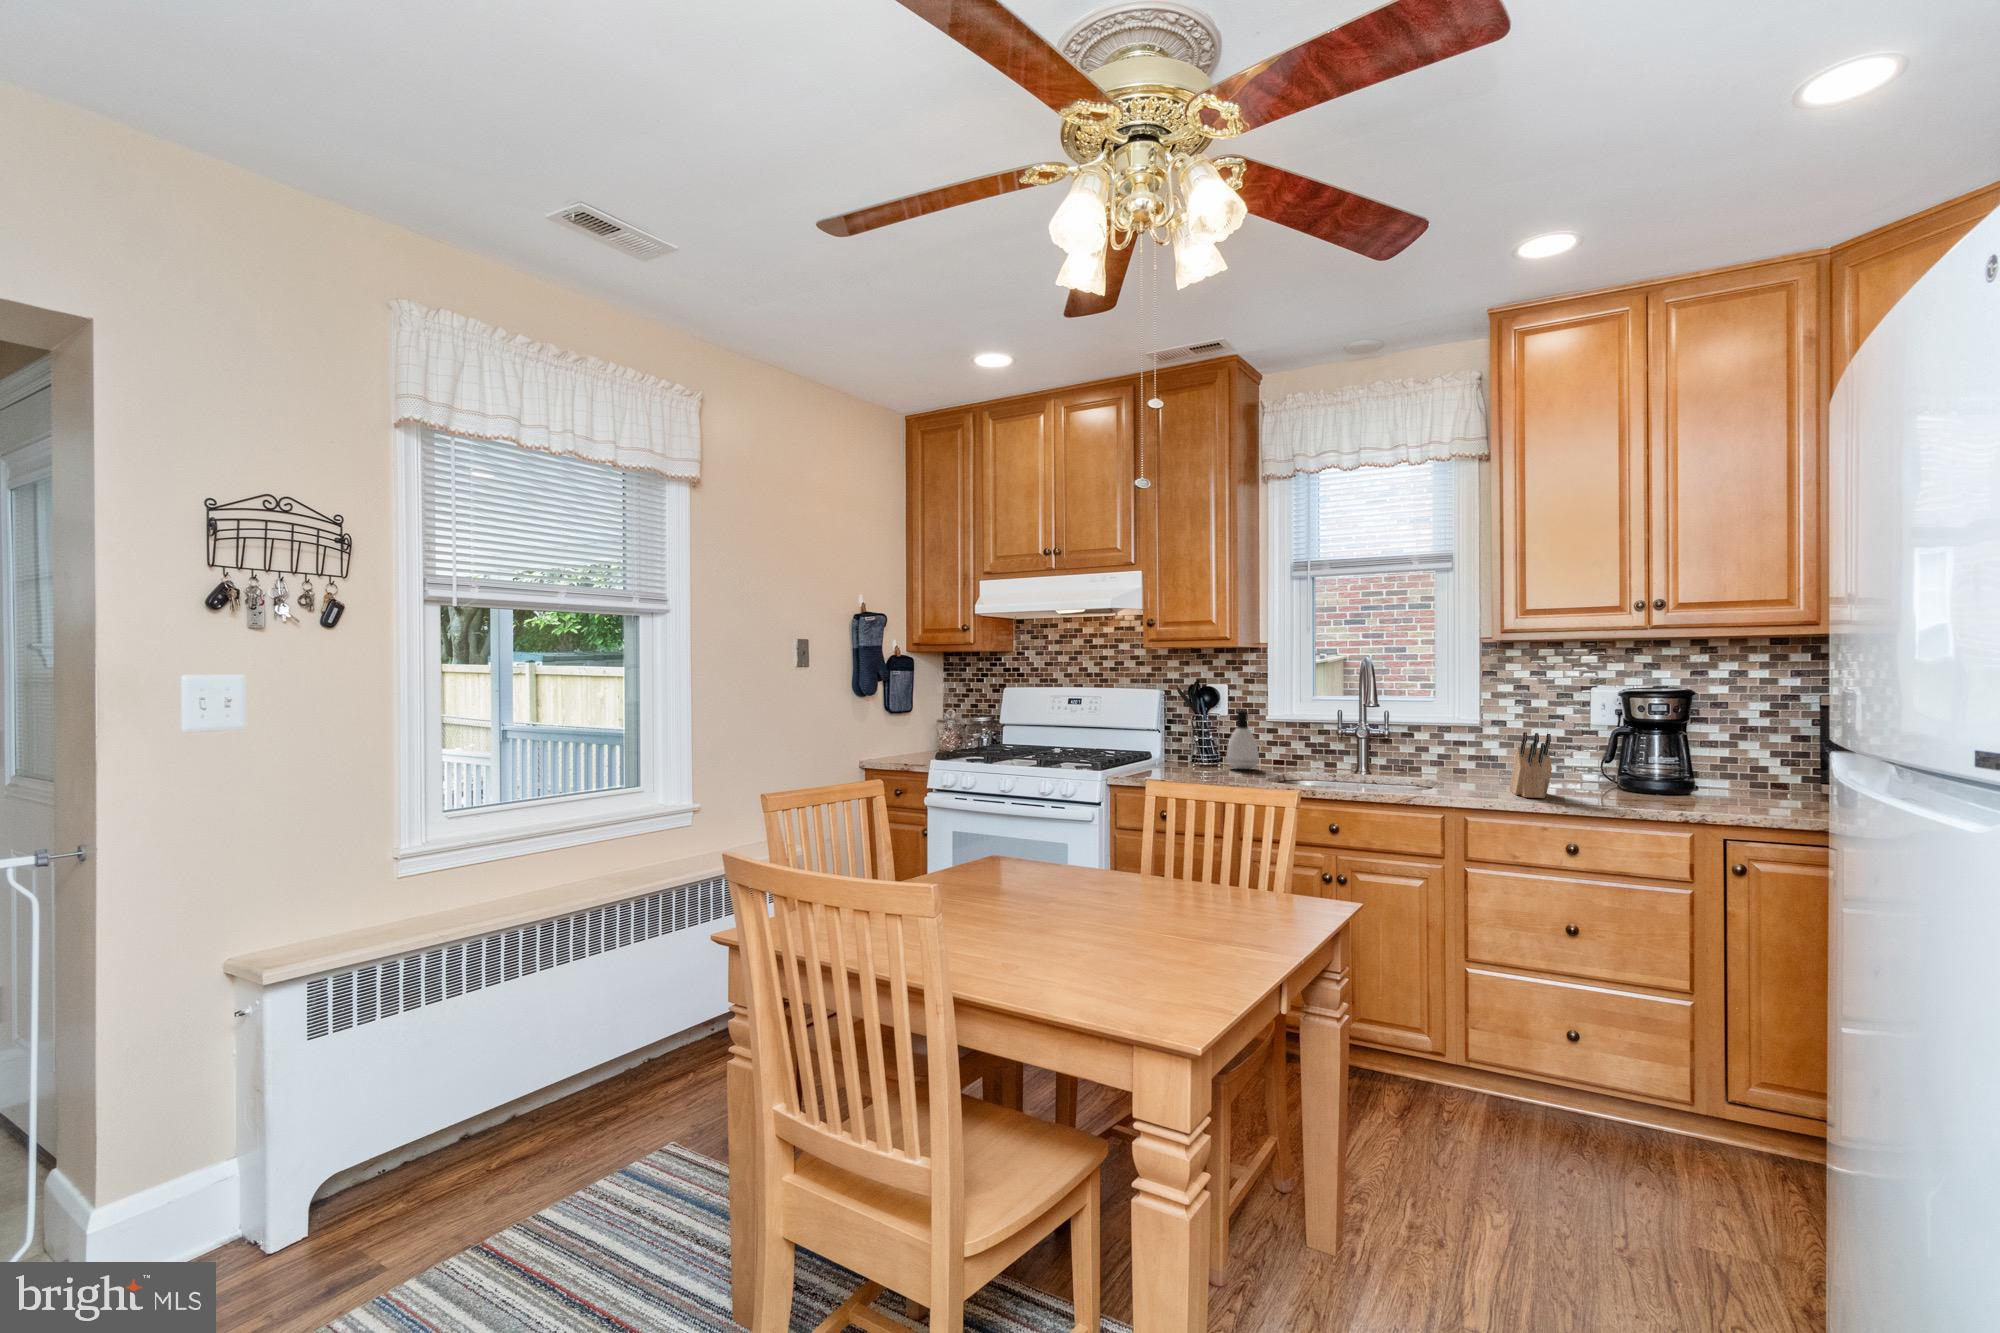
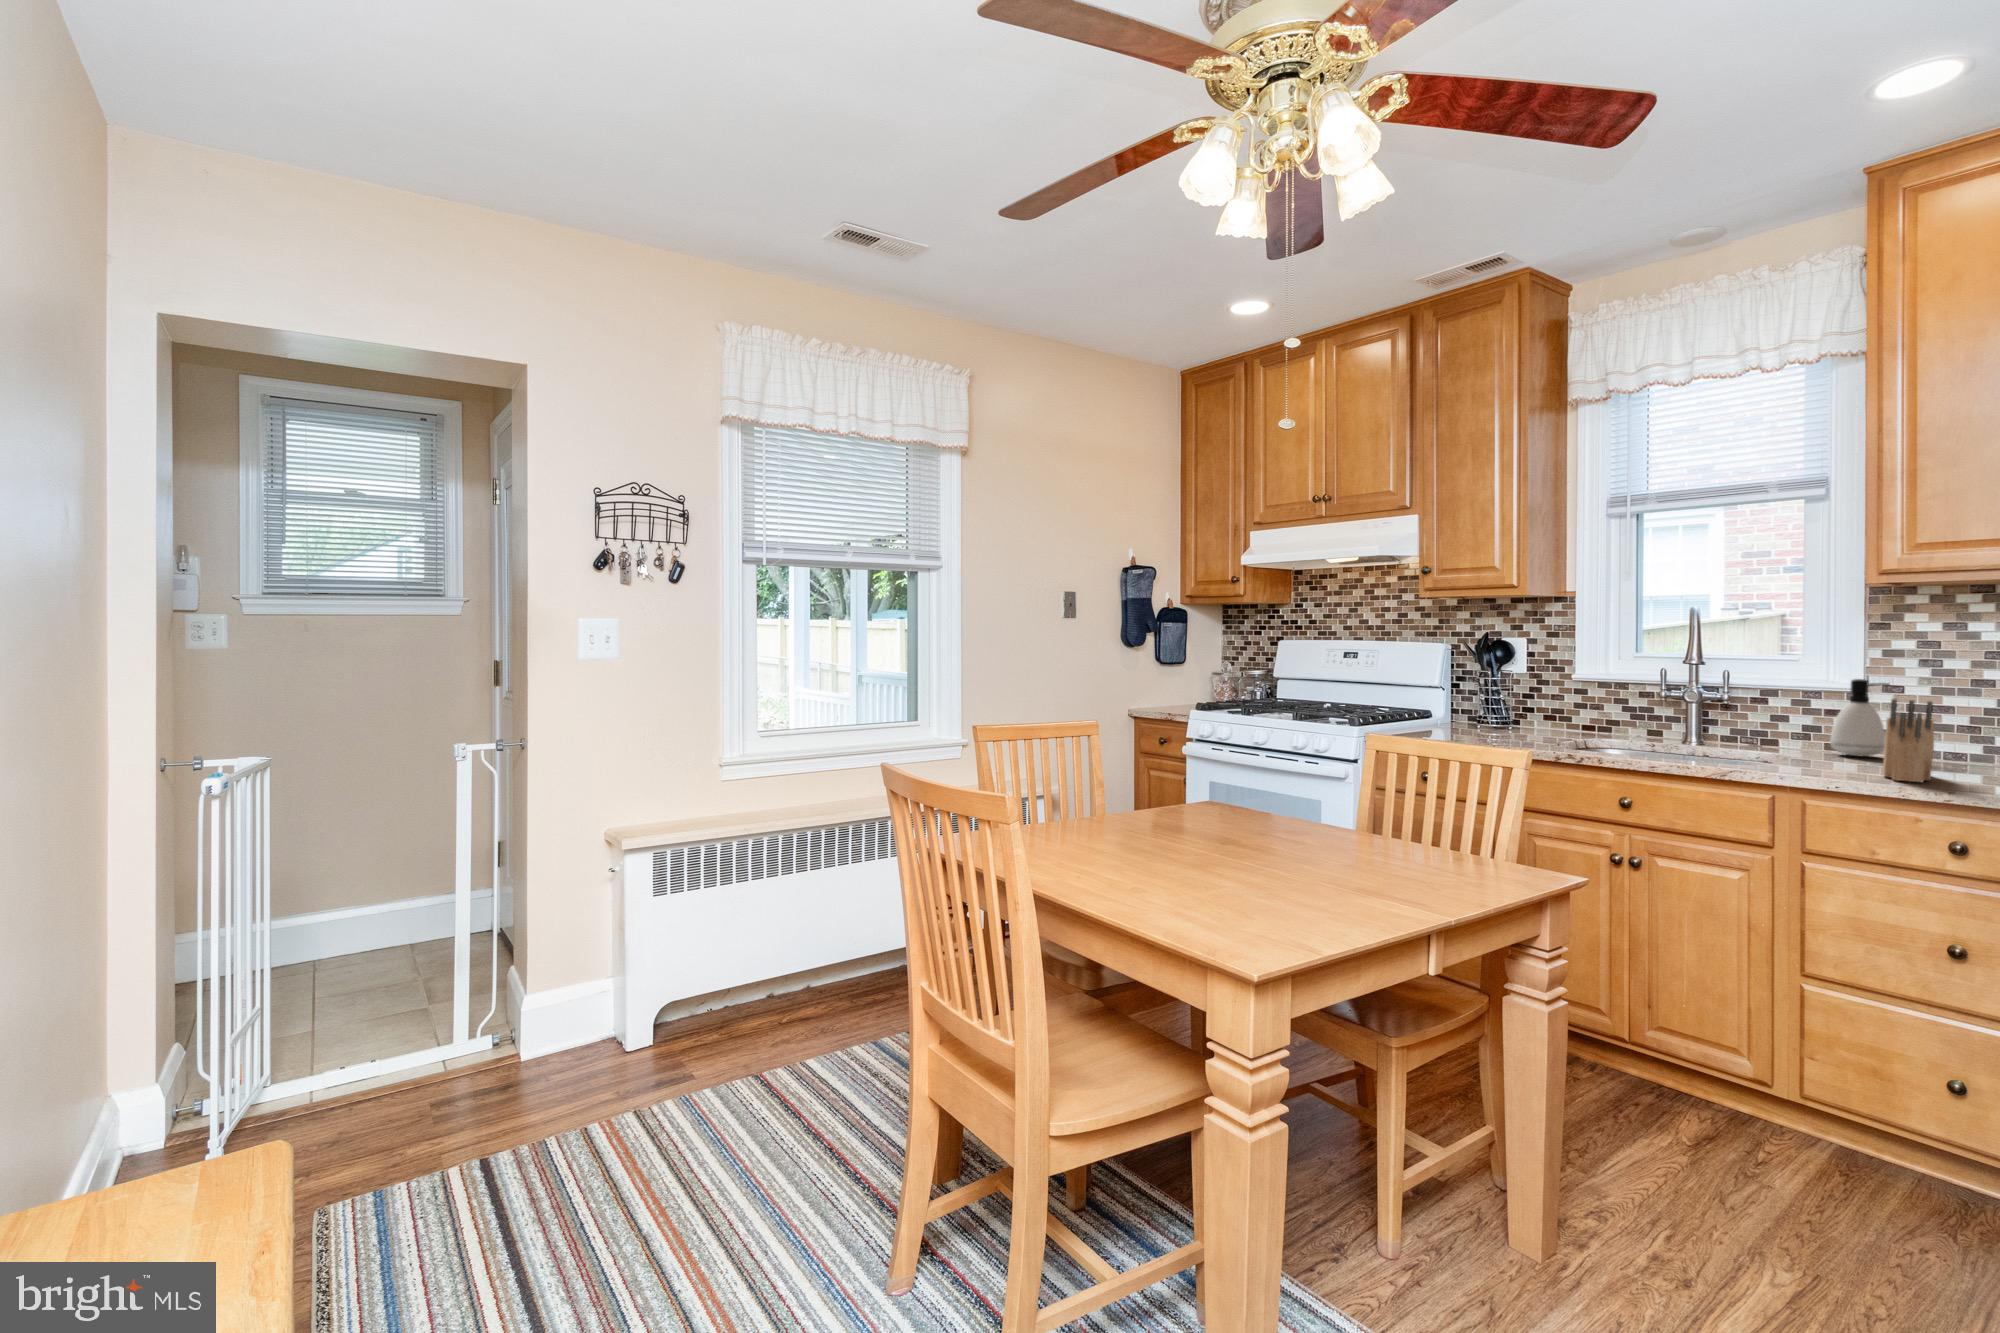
soap dispenser: present [1227,710,1259,769] -> present [1830,679,1889,756]

